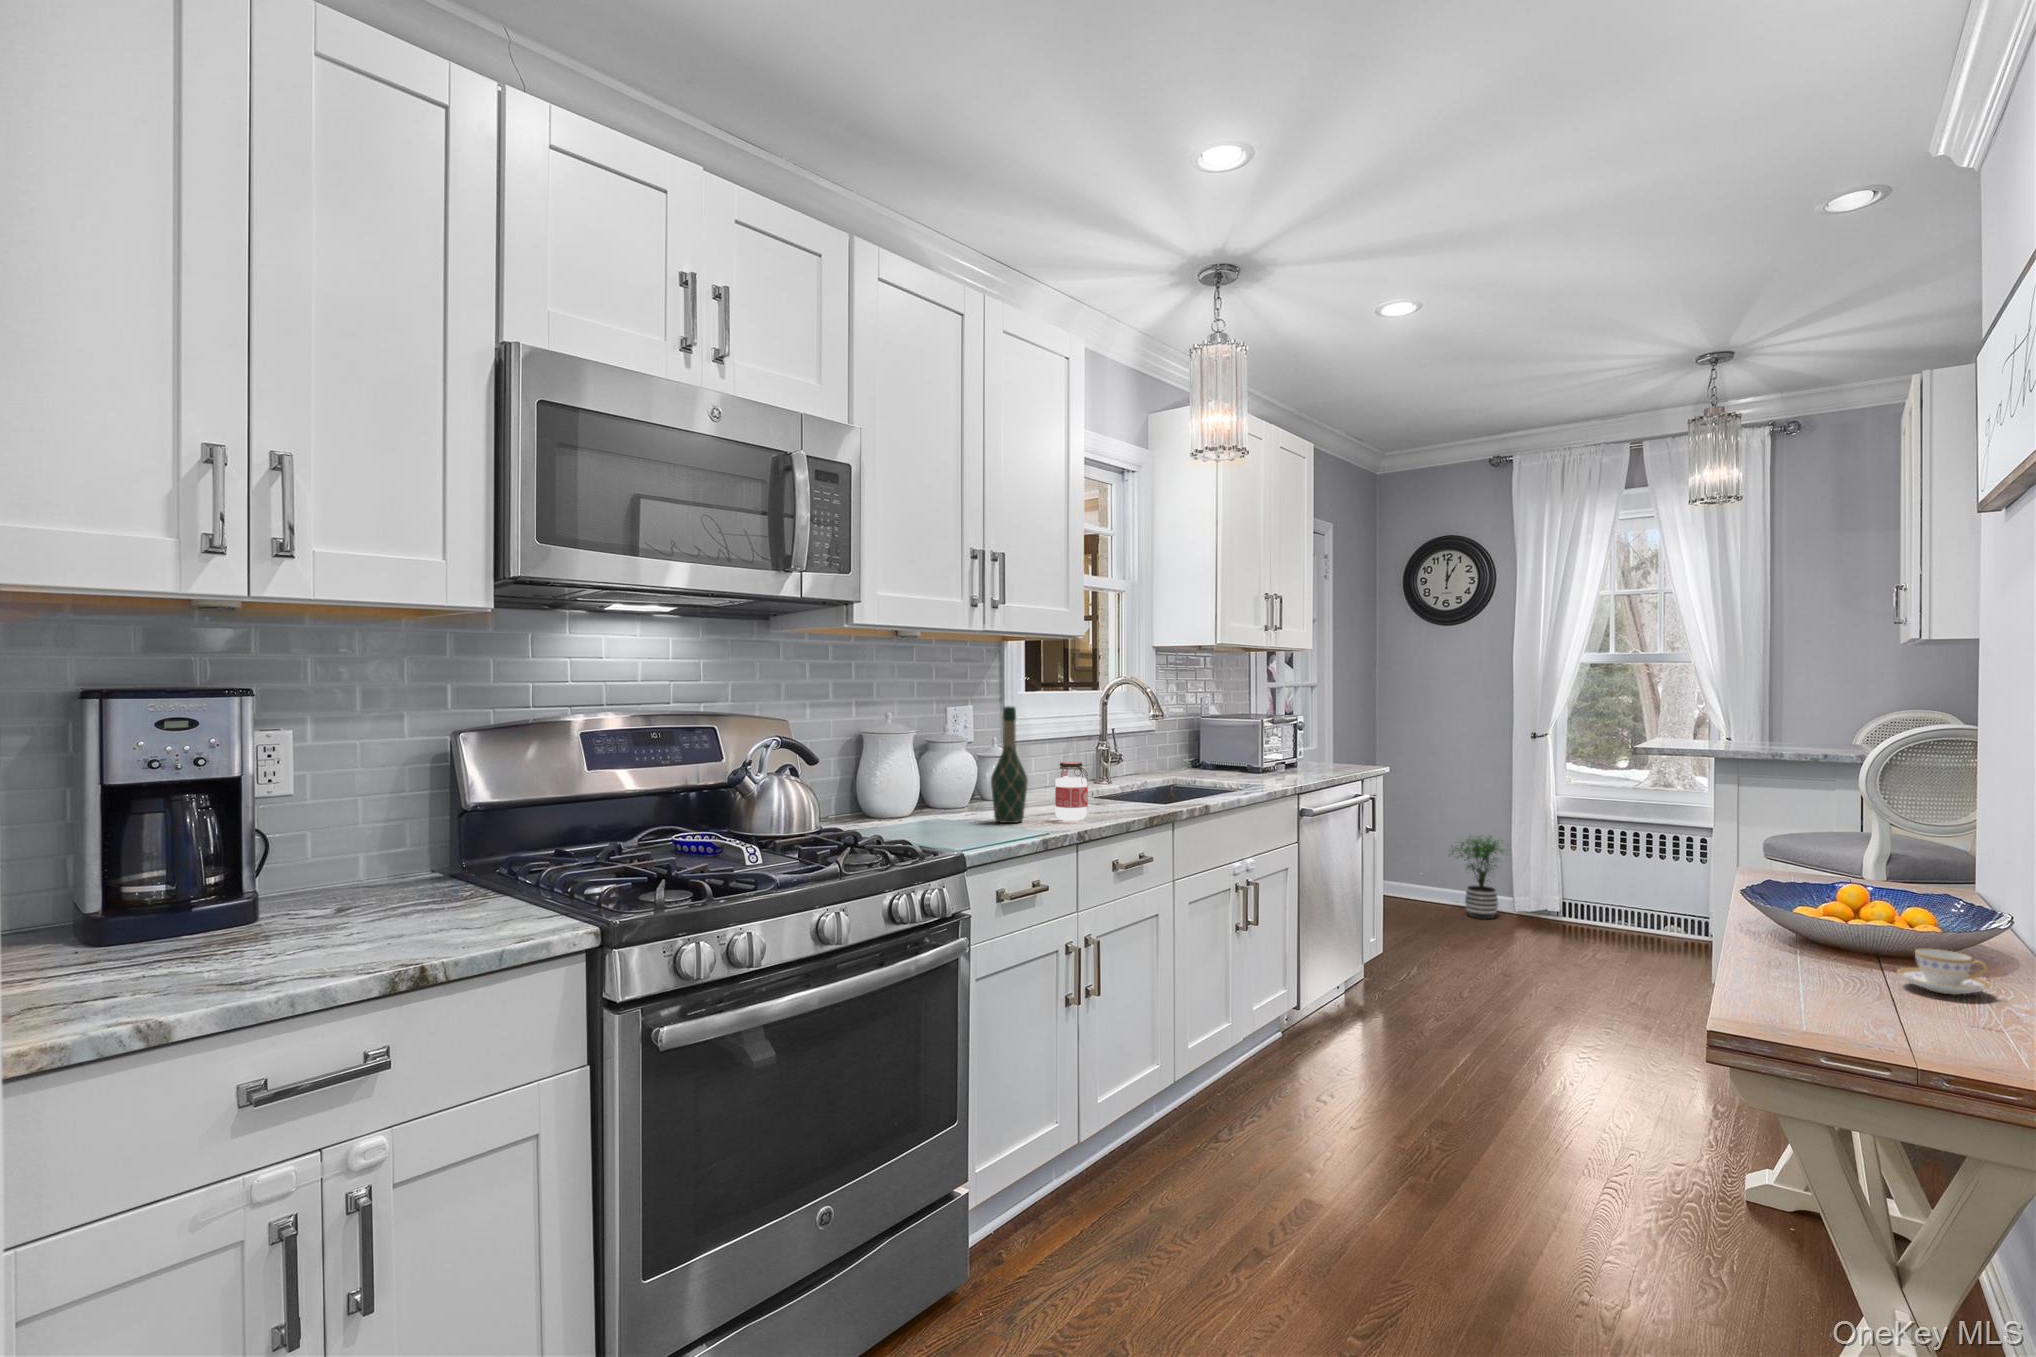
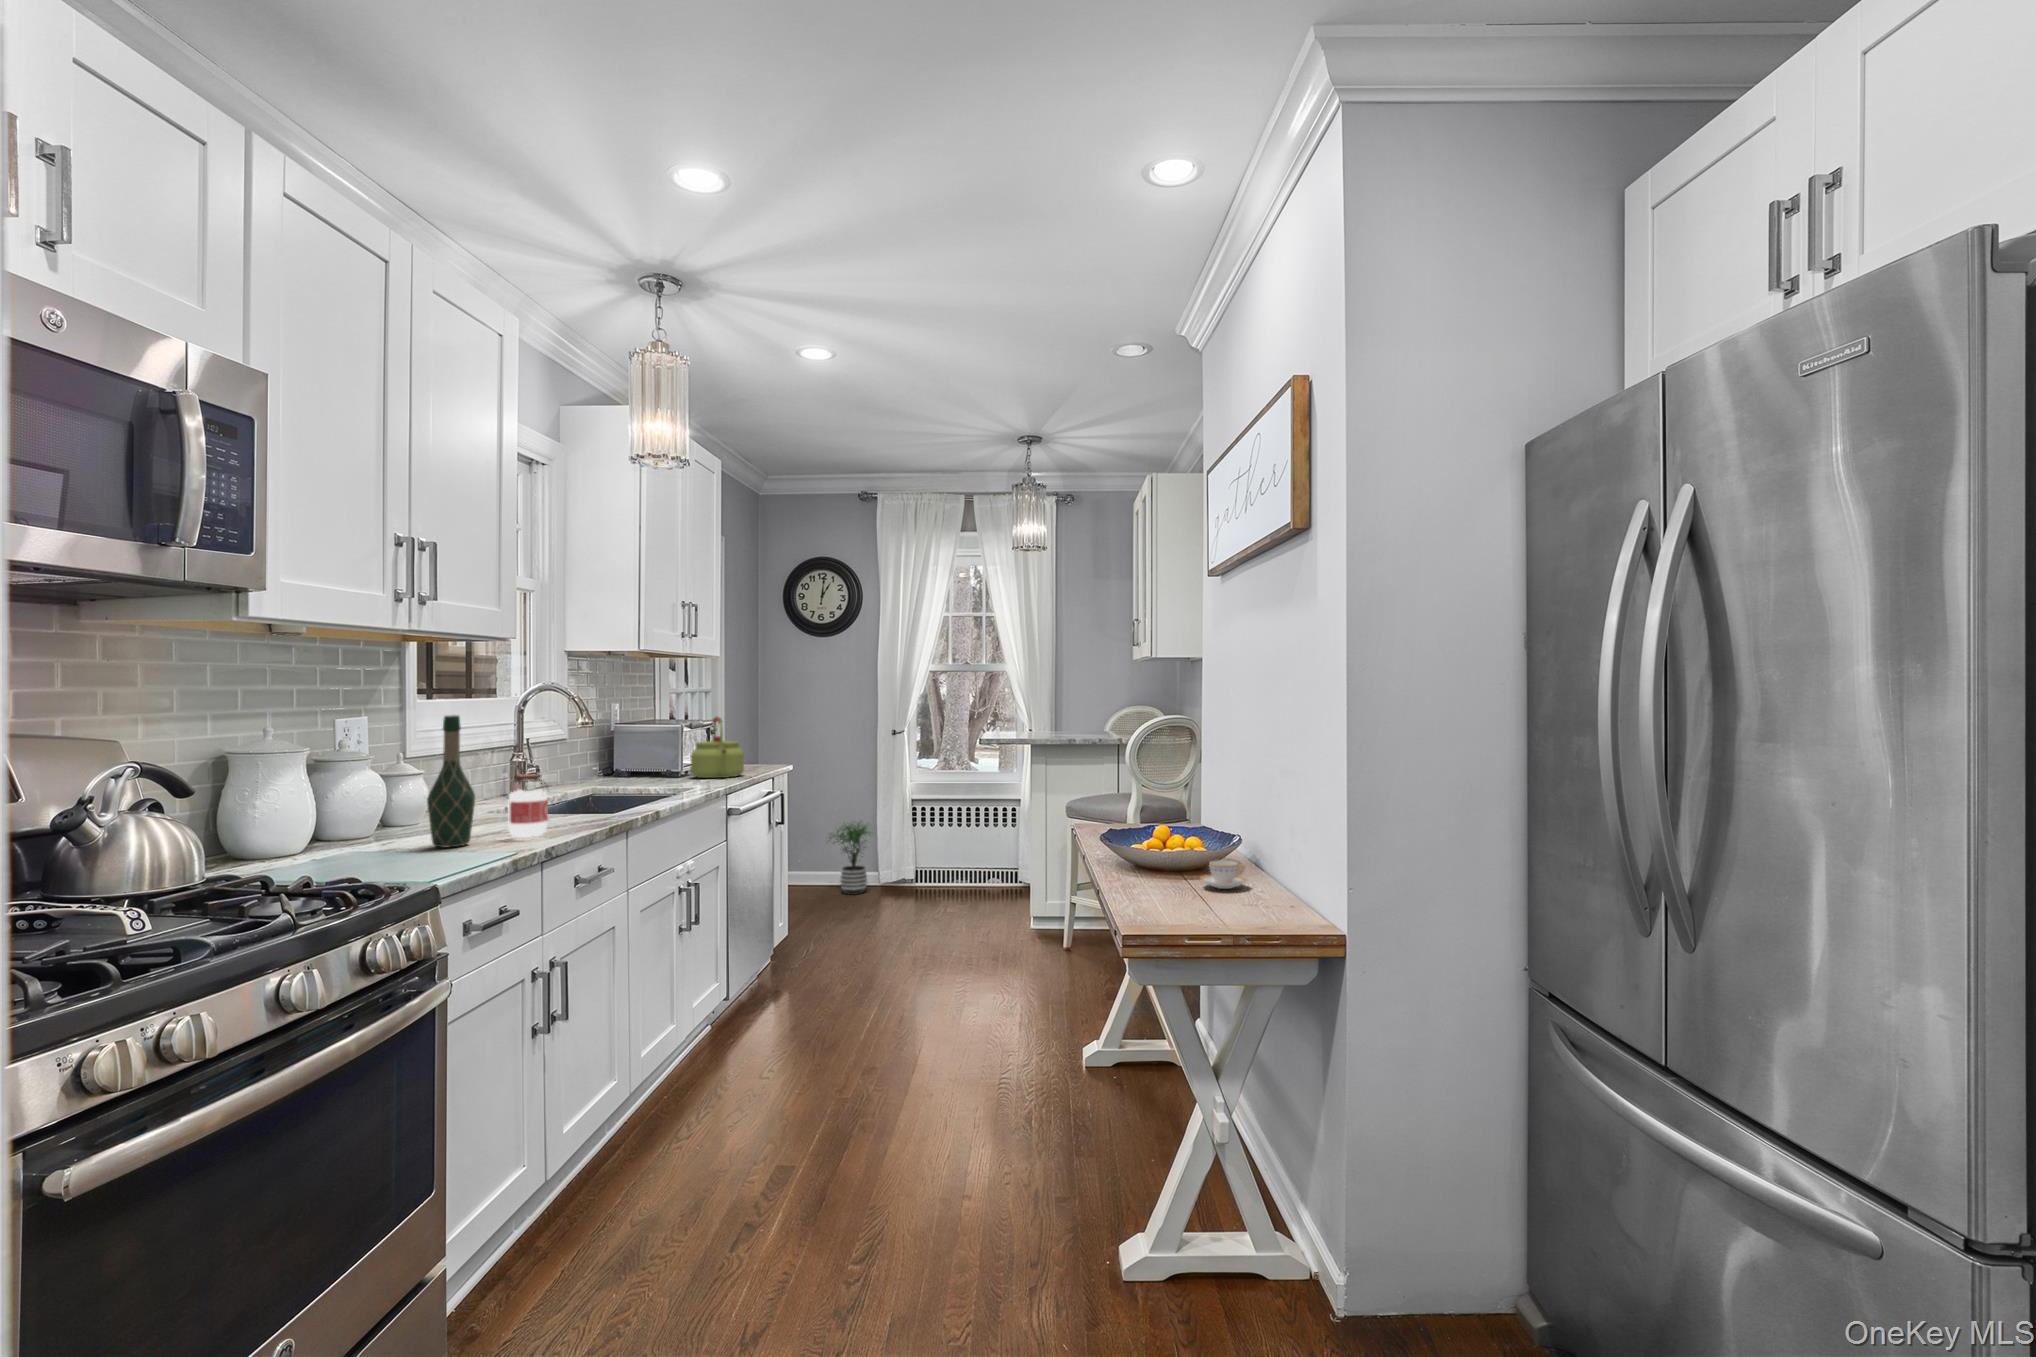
kettle: none [1271,712,1326,776] -> present [690,717,744,778]

